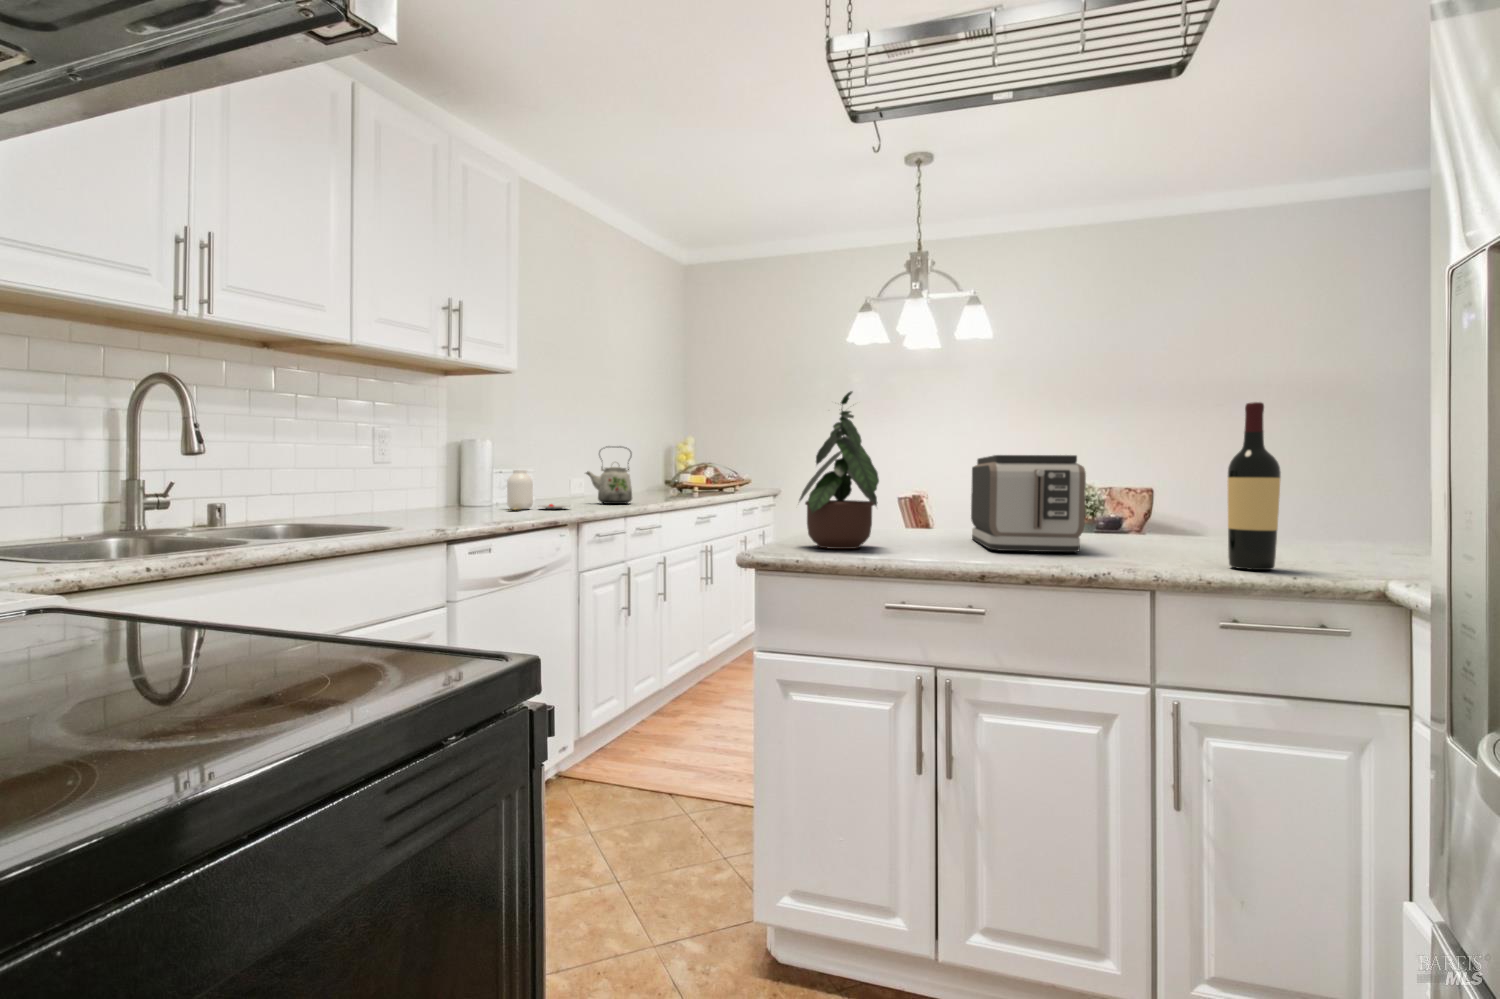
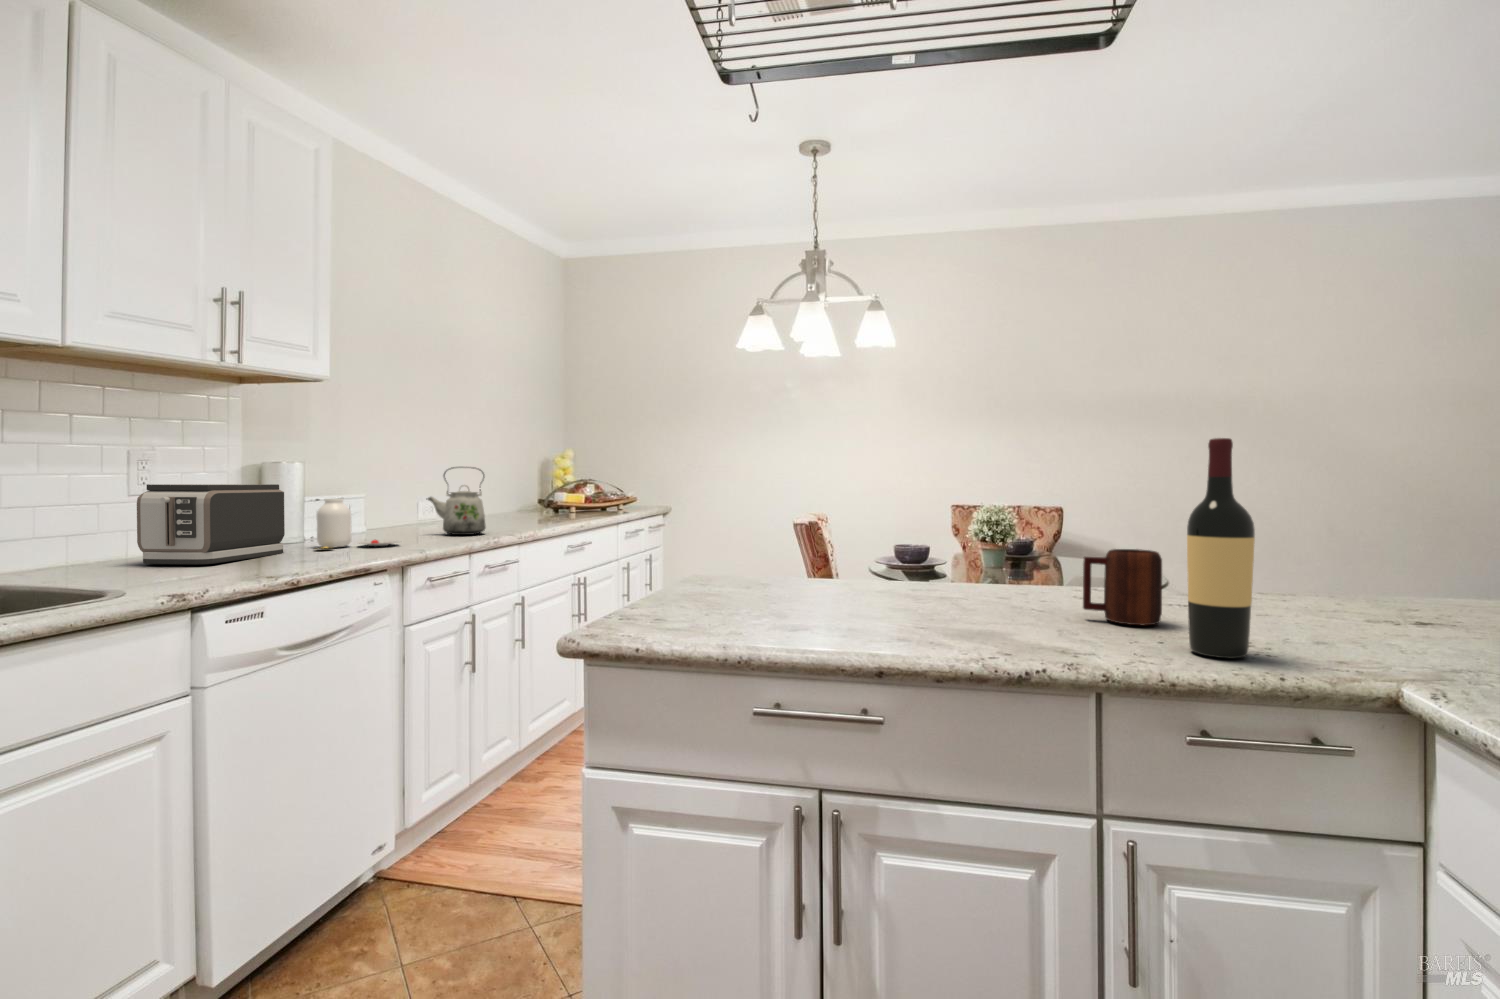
potted plant: present [799,391,879,549] -> none [634,413,759,624]
toaster: present [971,455,1086,552] -> present [137,484,285,565]
mug: none [1149,497,1215,555] -> present [1083,549,1162,625]

